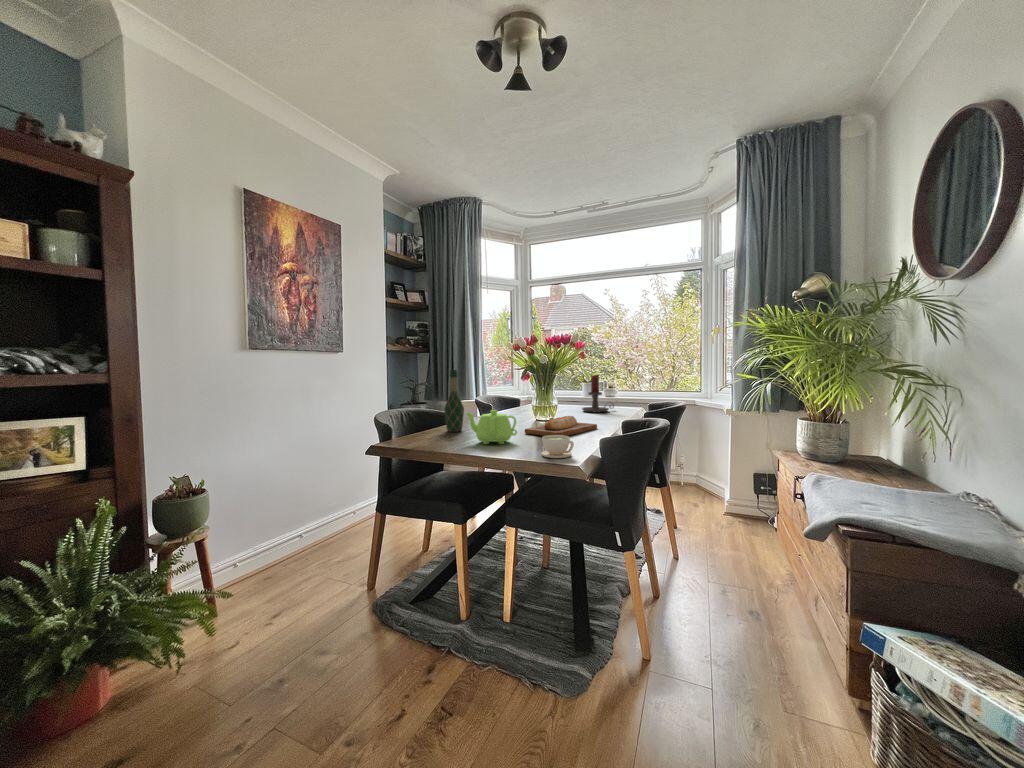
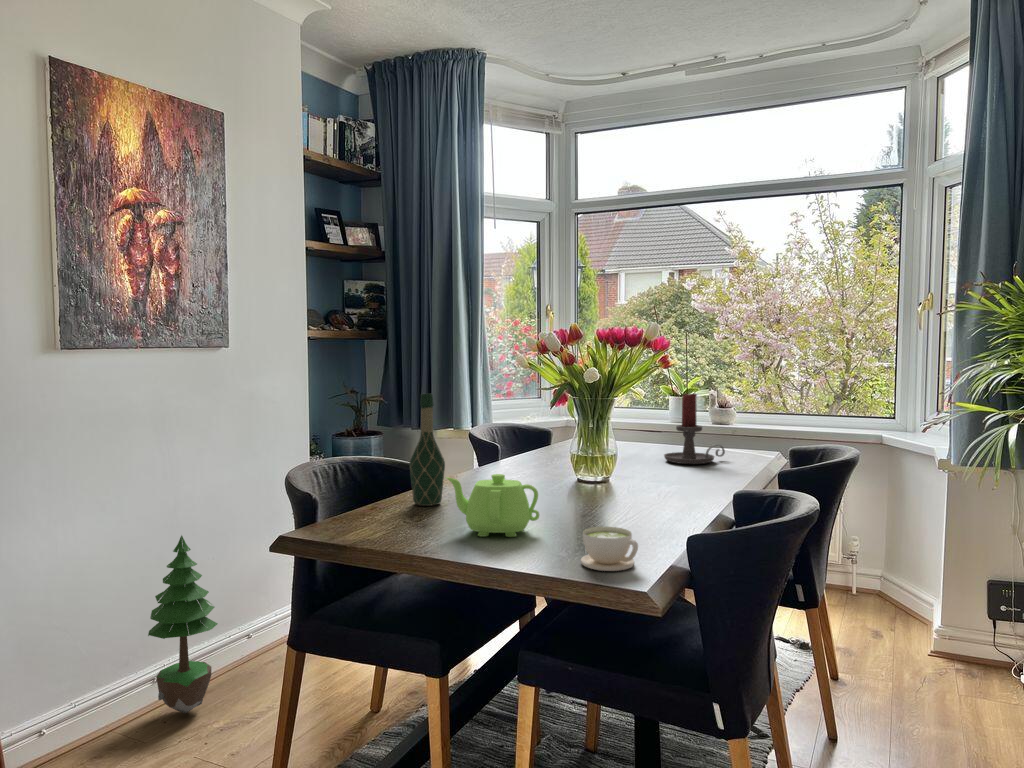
bread loaf: present [525,416,597,436] -> none [554,479,688,524]
potted tree: none [299,454,339,554] -> present [148,536,218,713]

